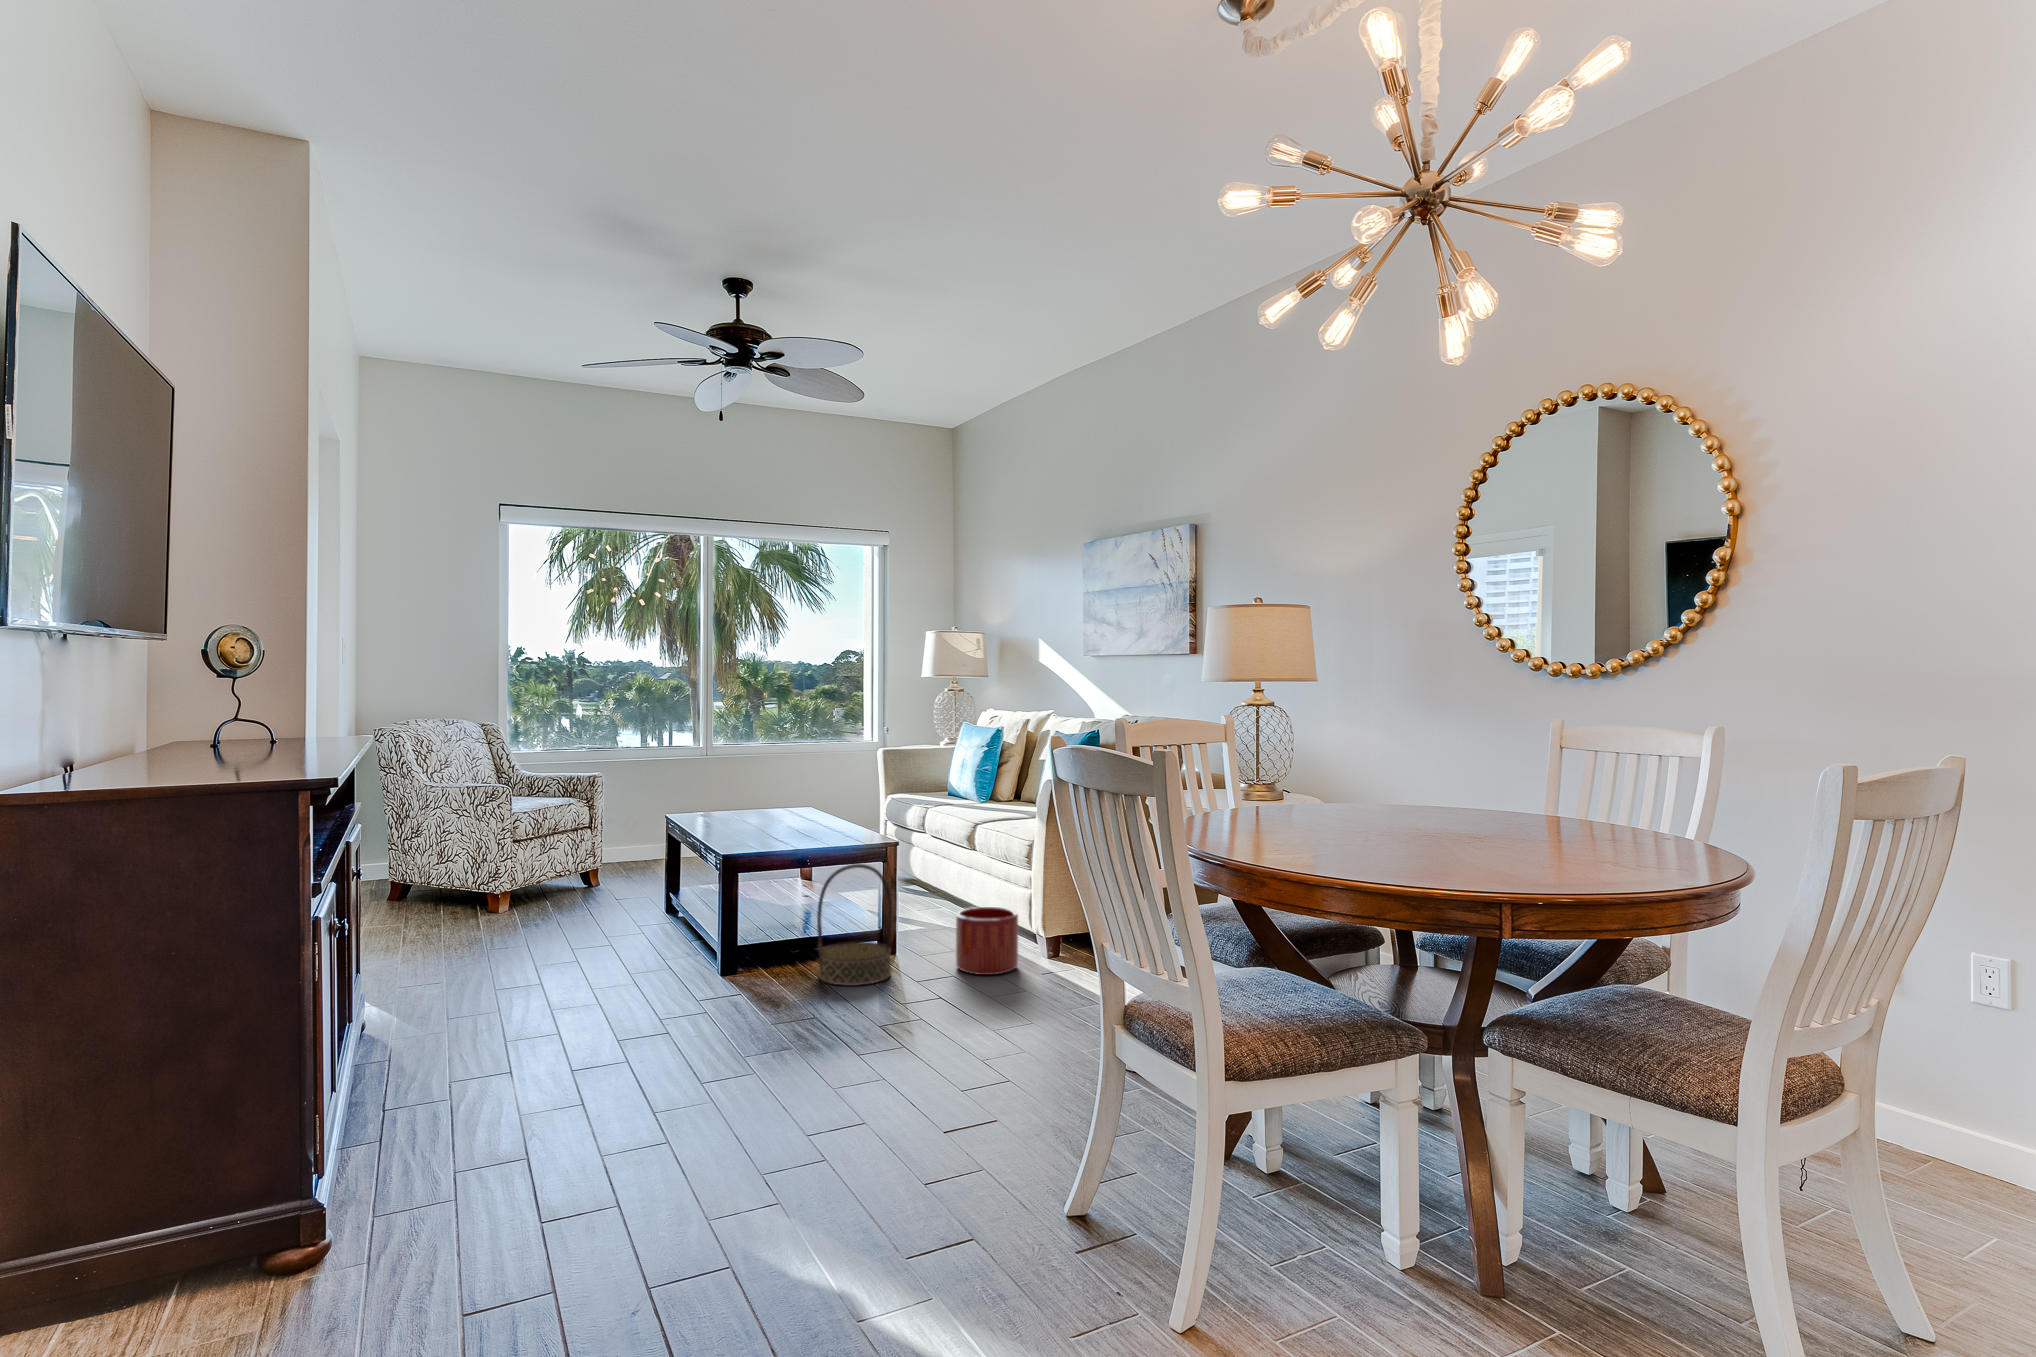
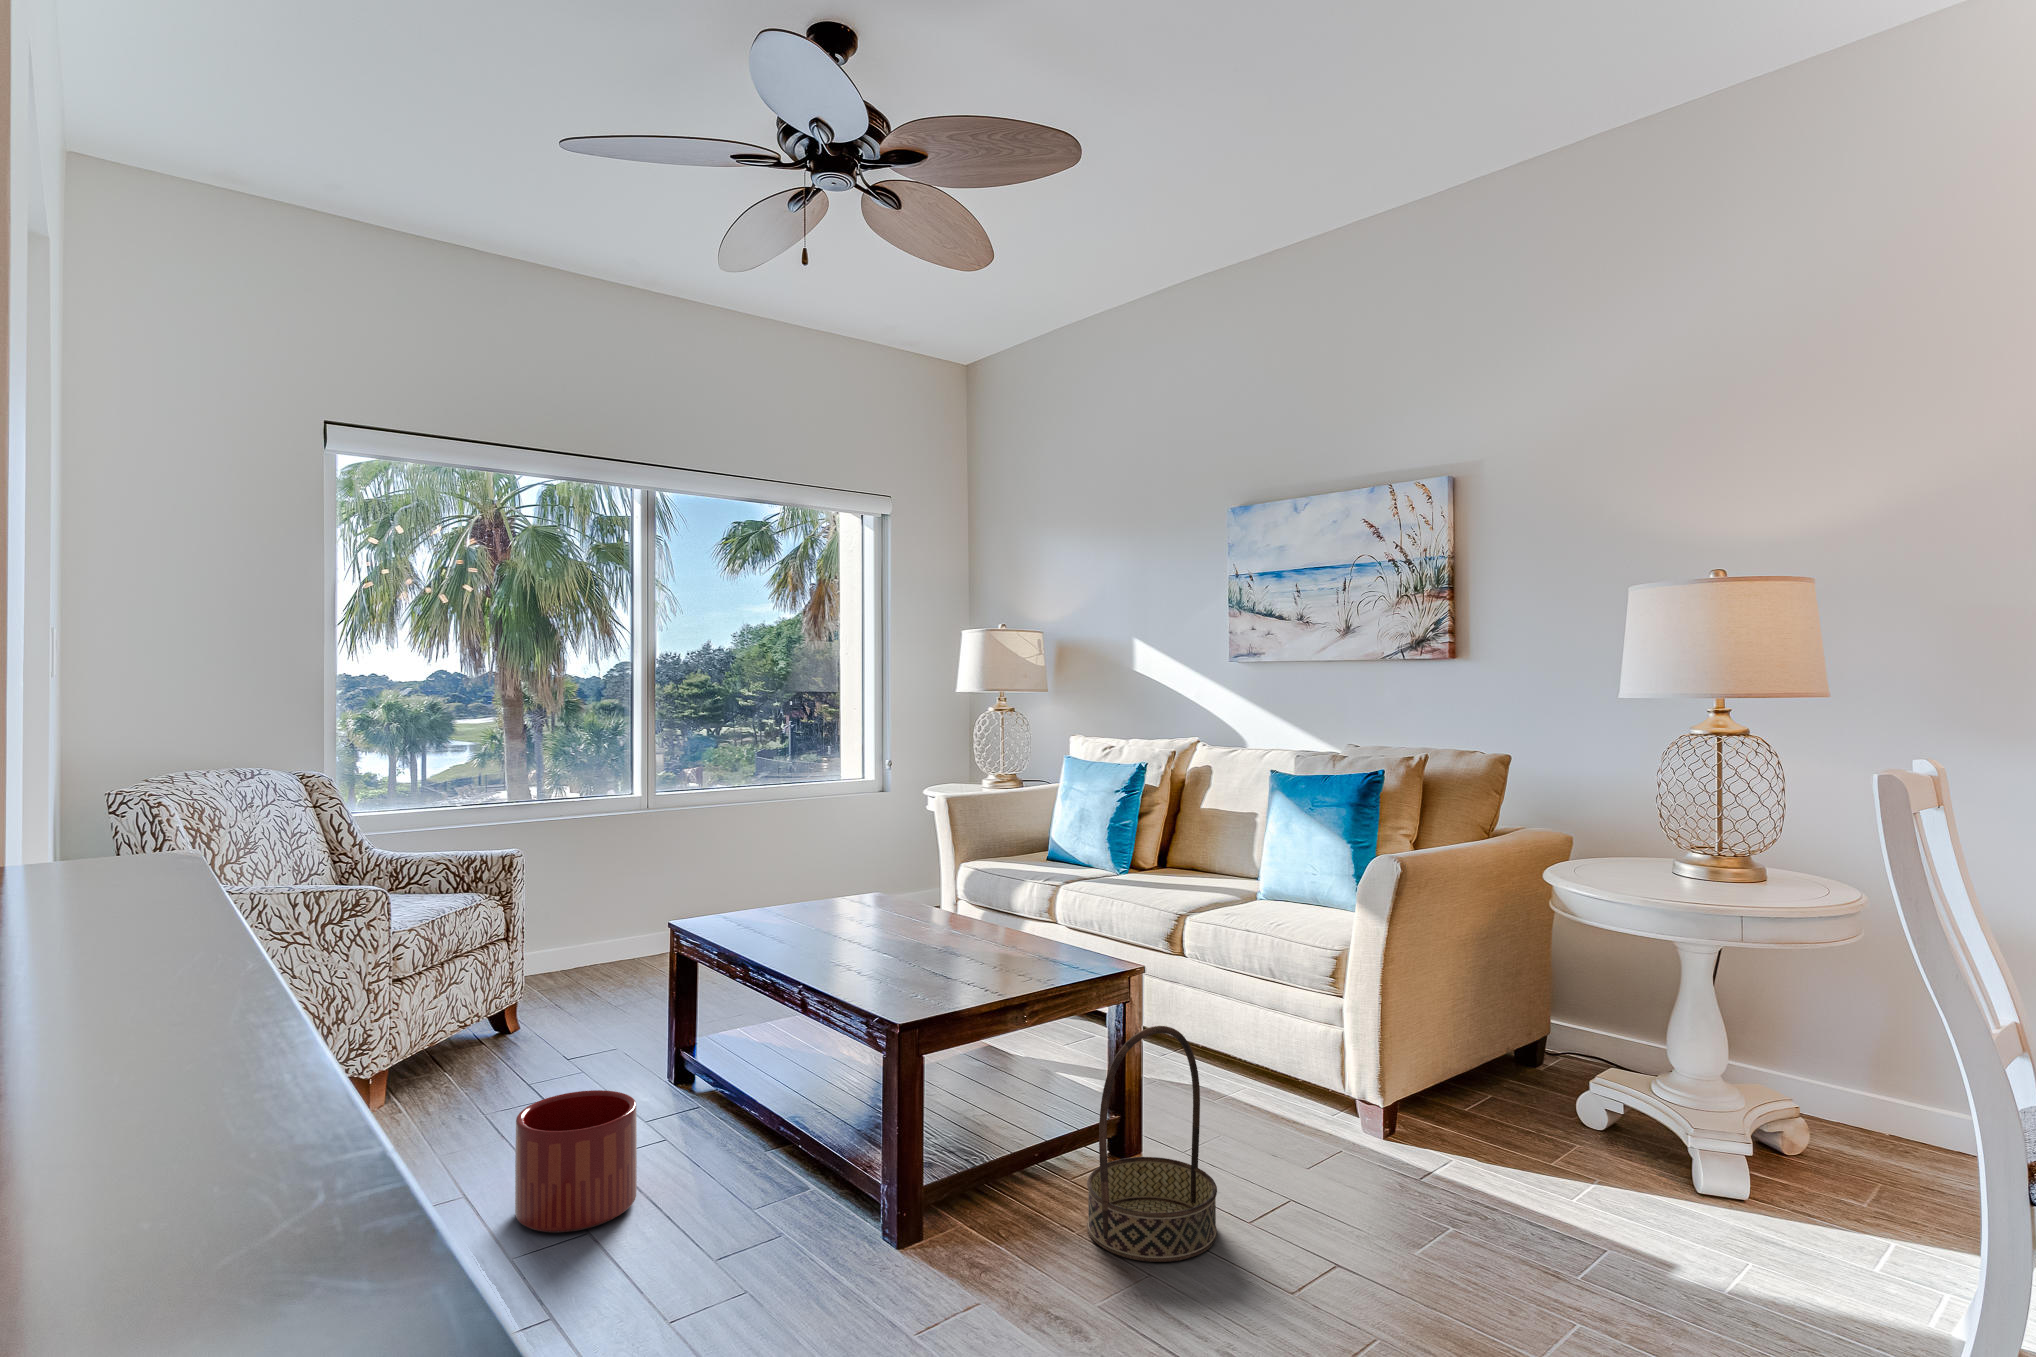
planter: present [956,907,1018,975] -> present [515,1090,637,1233]

